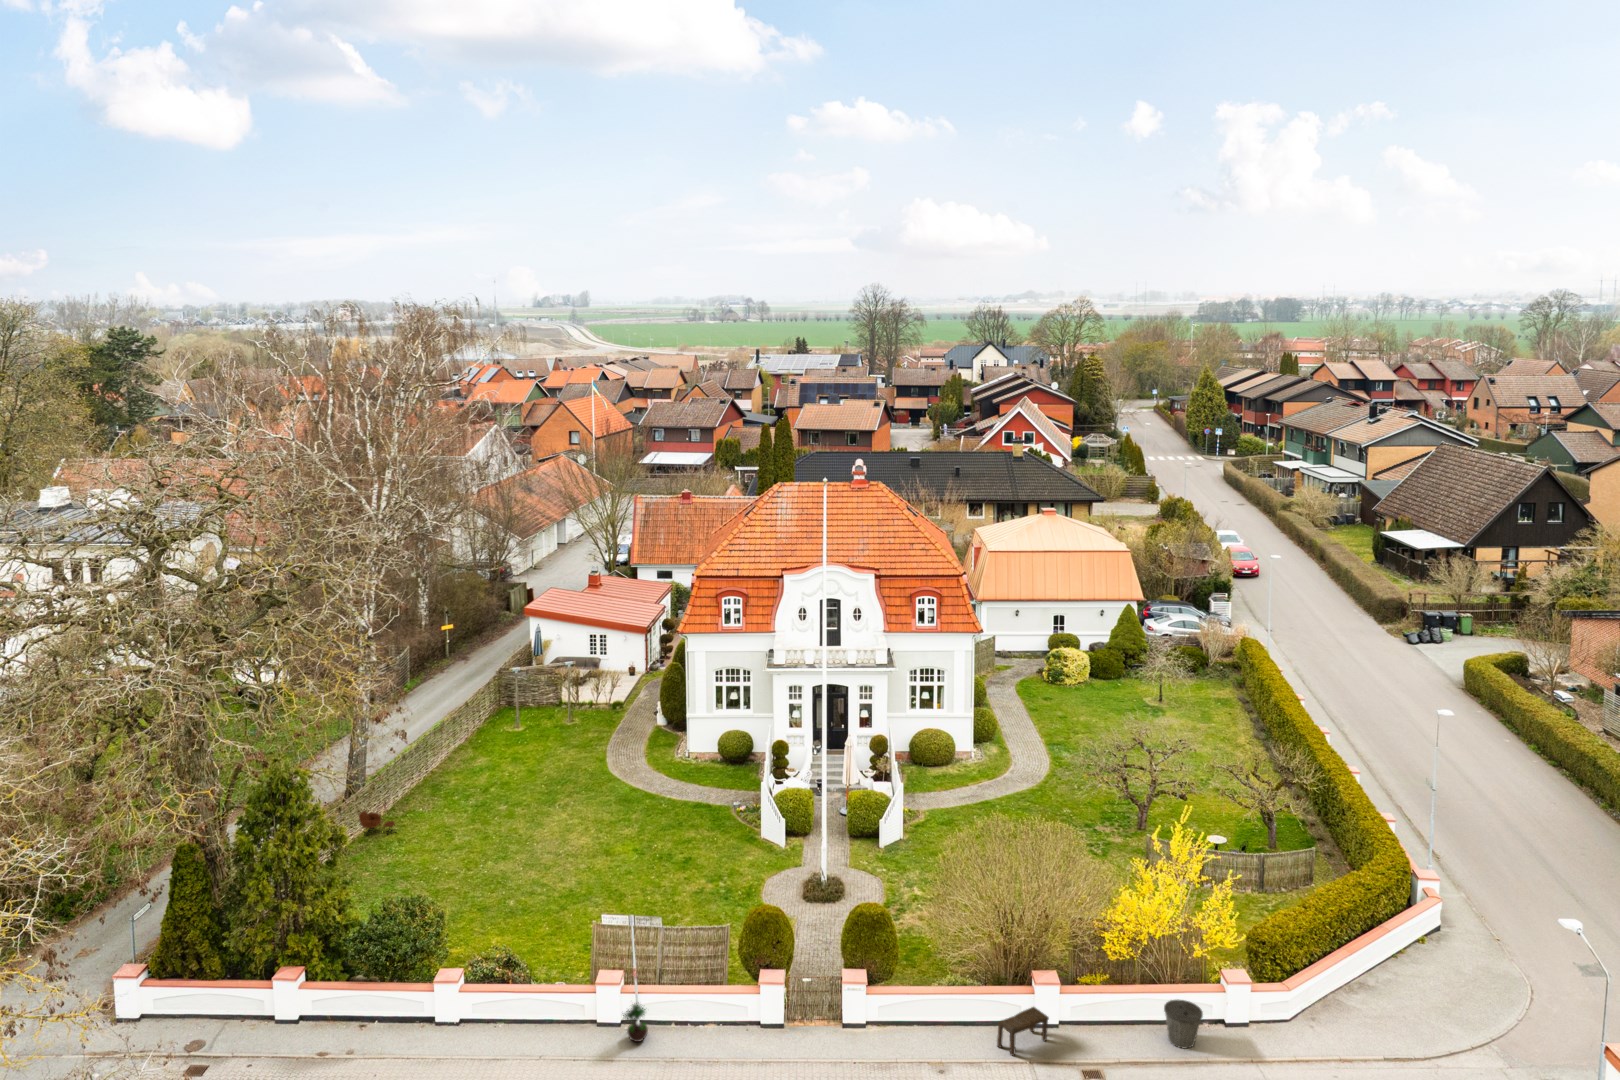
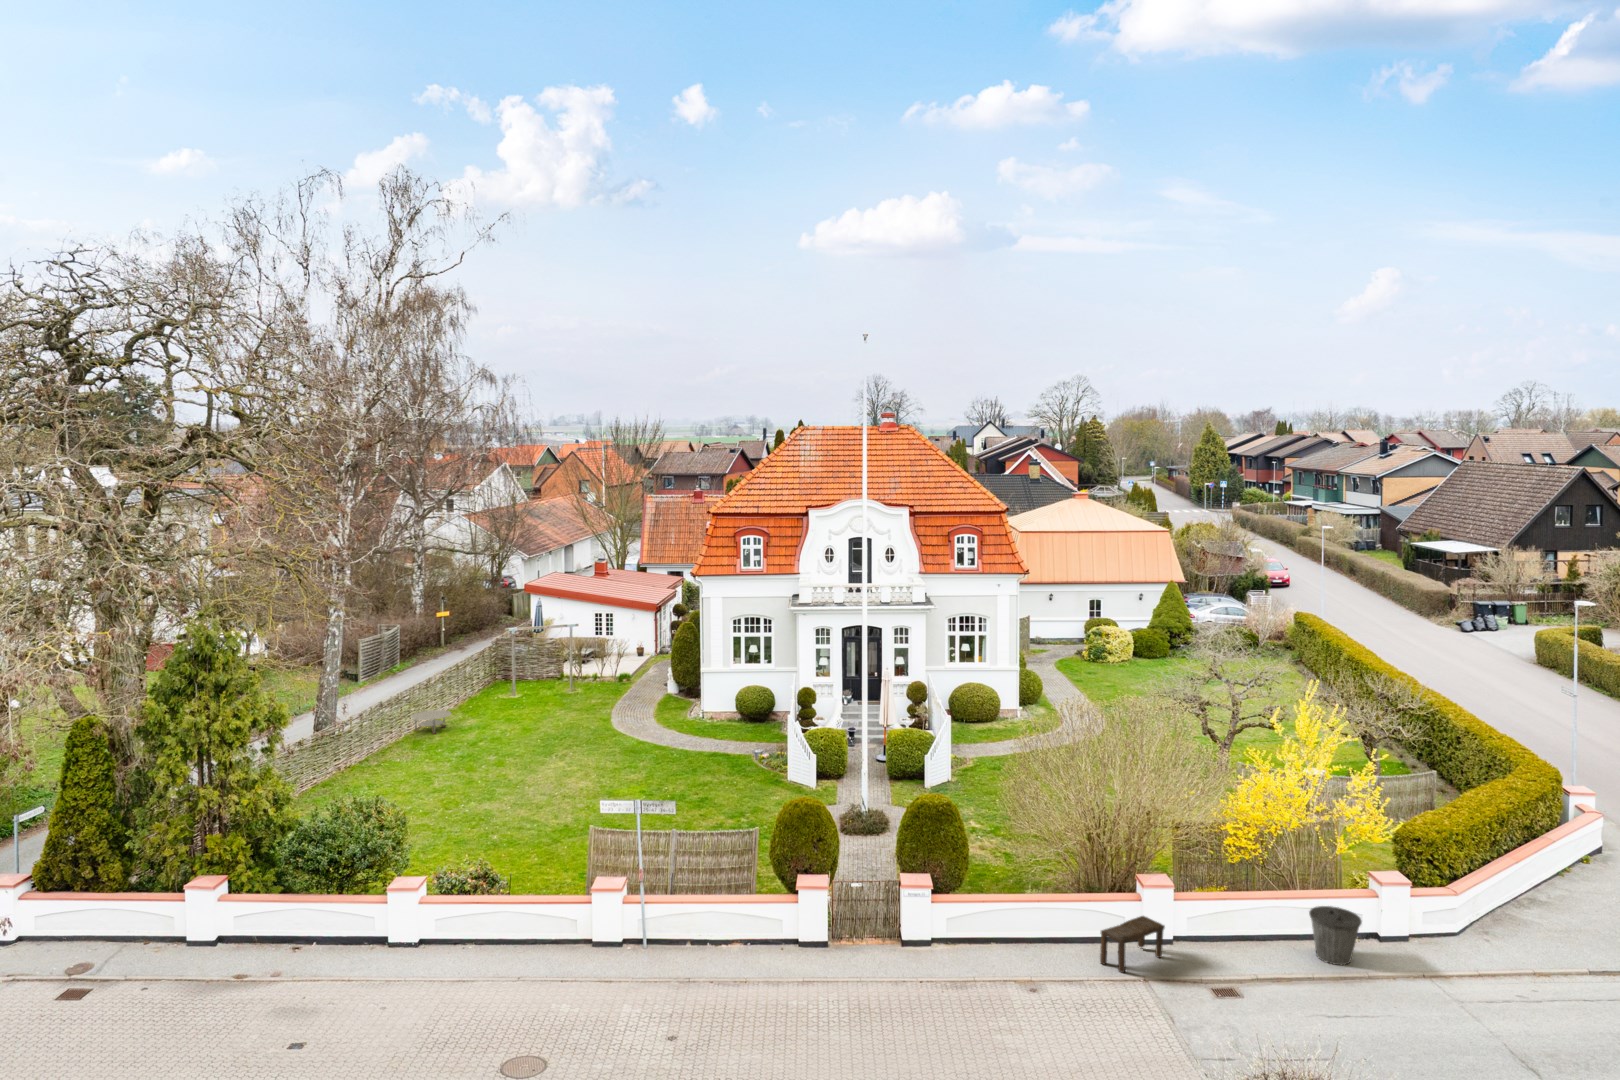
round table: none [424,751,461,776] -> present [411,710,451,734]
lounge chair: present [359,809,395,832] -> none [326,748,371,782]
potted tree: present [623,1003,648,1042] -> none [622,903,657,959]

